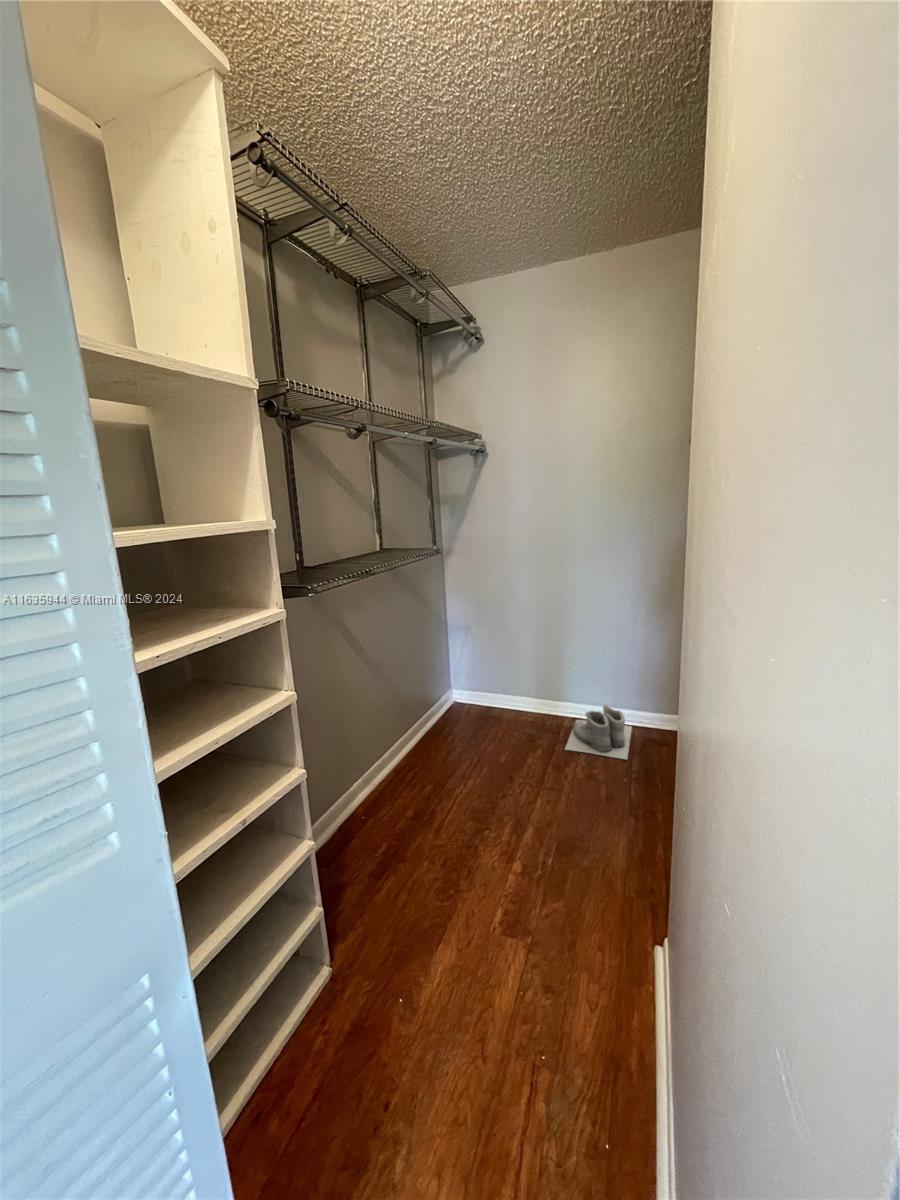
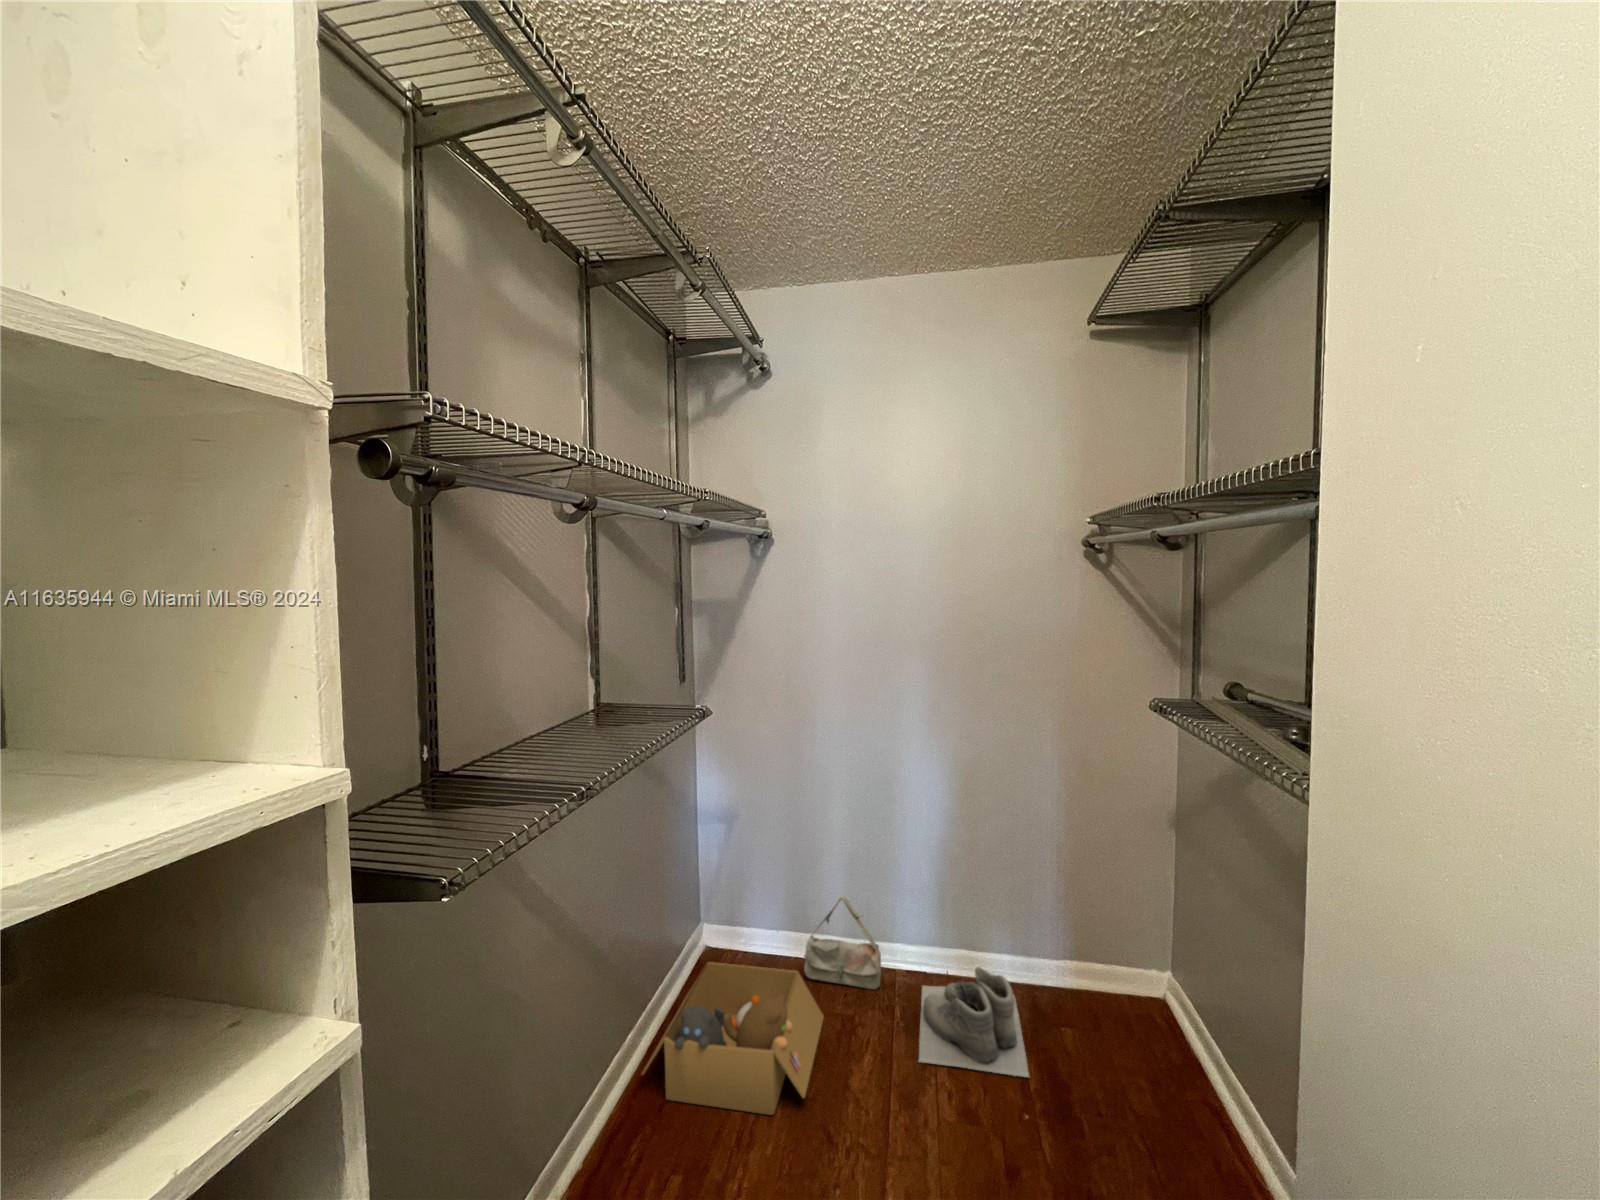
bag: none [508,668,552,720] -> present [804,896,881,990]
cardboard box: none [414,697,515,763] -> present [642,962,824,1115]

